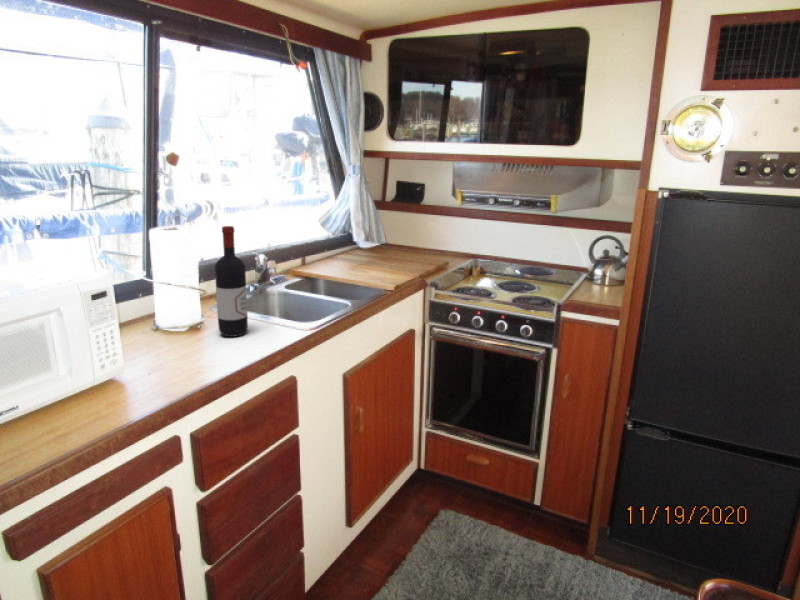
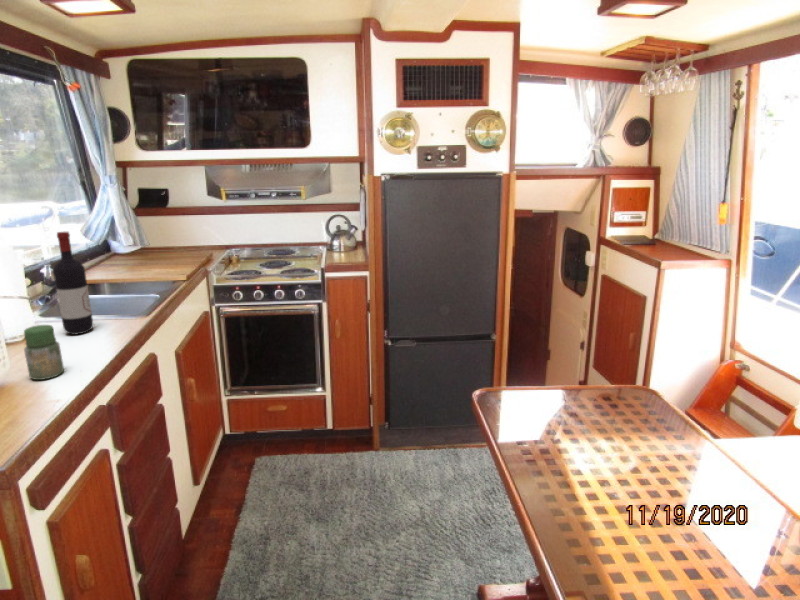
jar: none [129,326,167,386] -> present [24,325,64,380]

